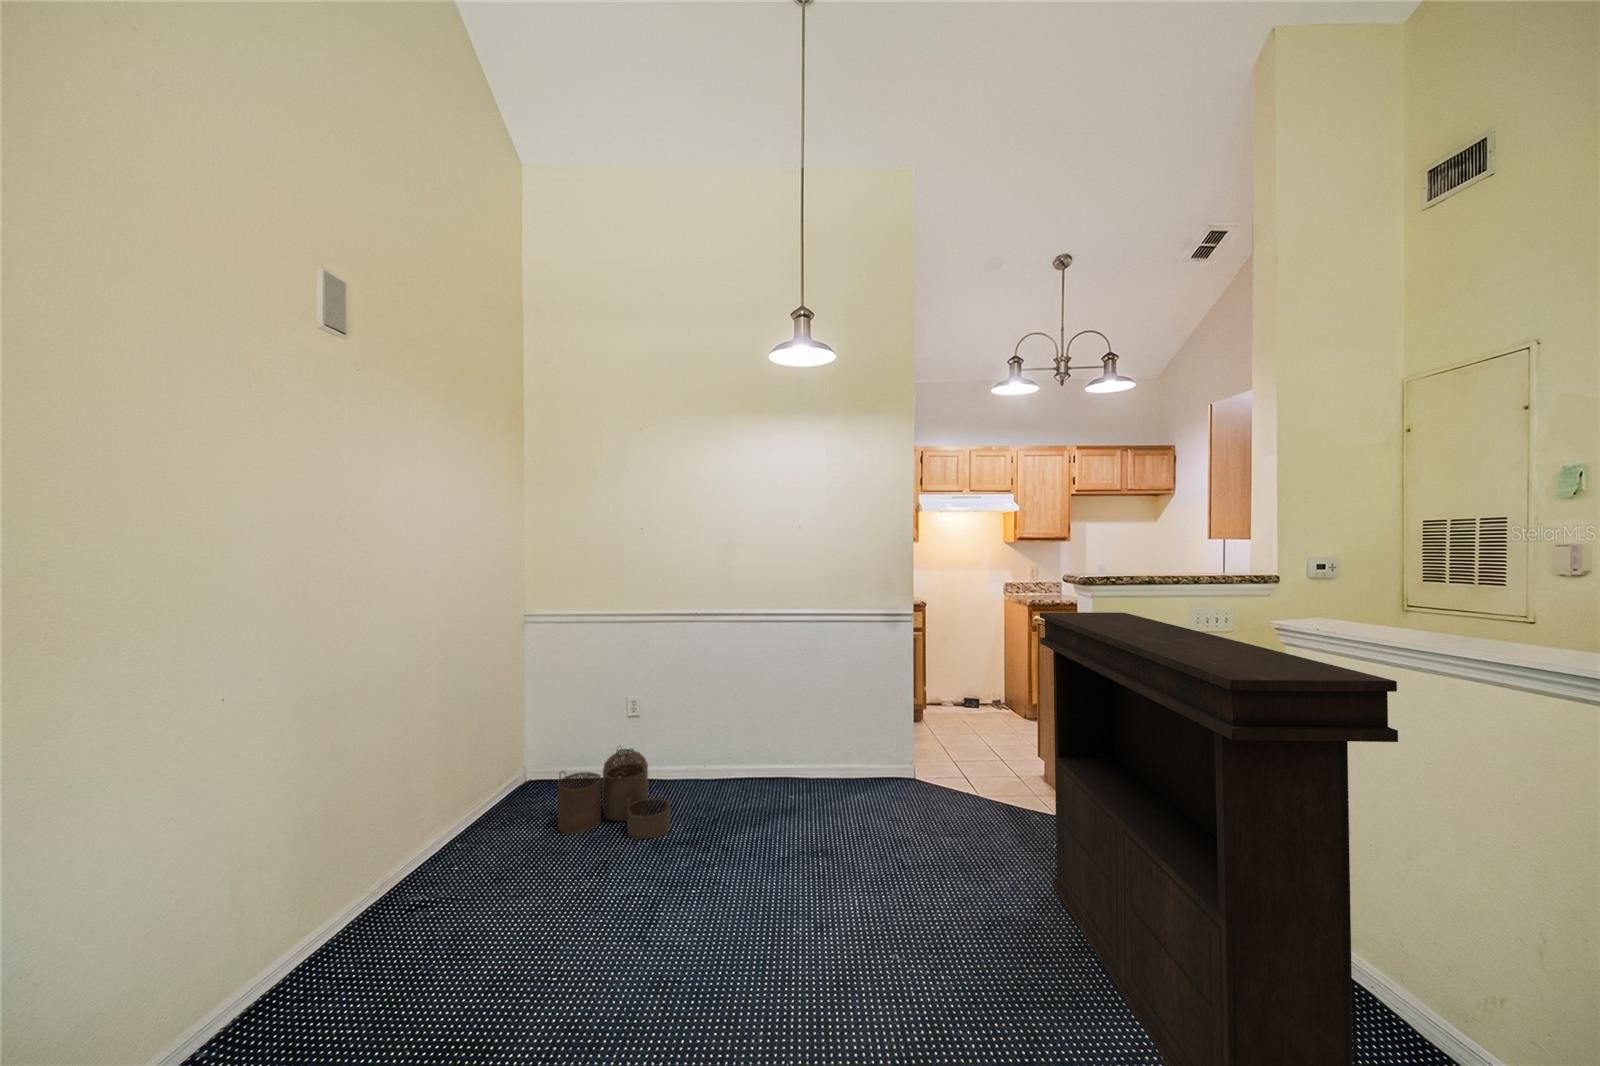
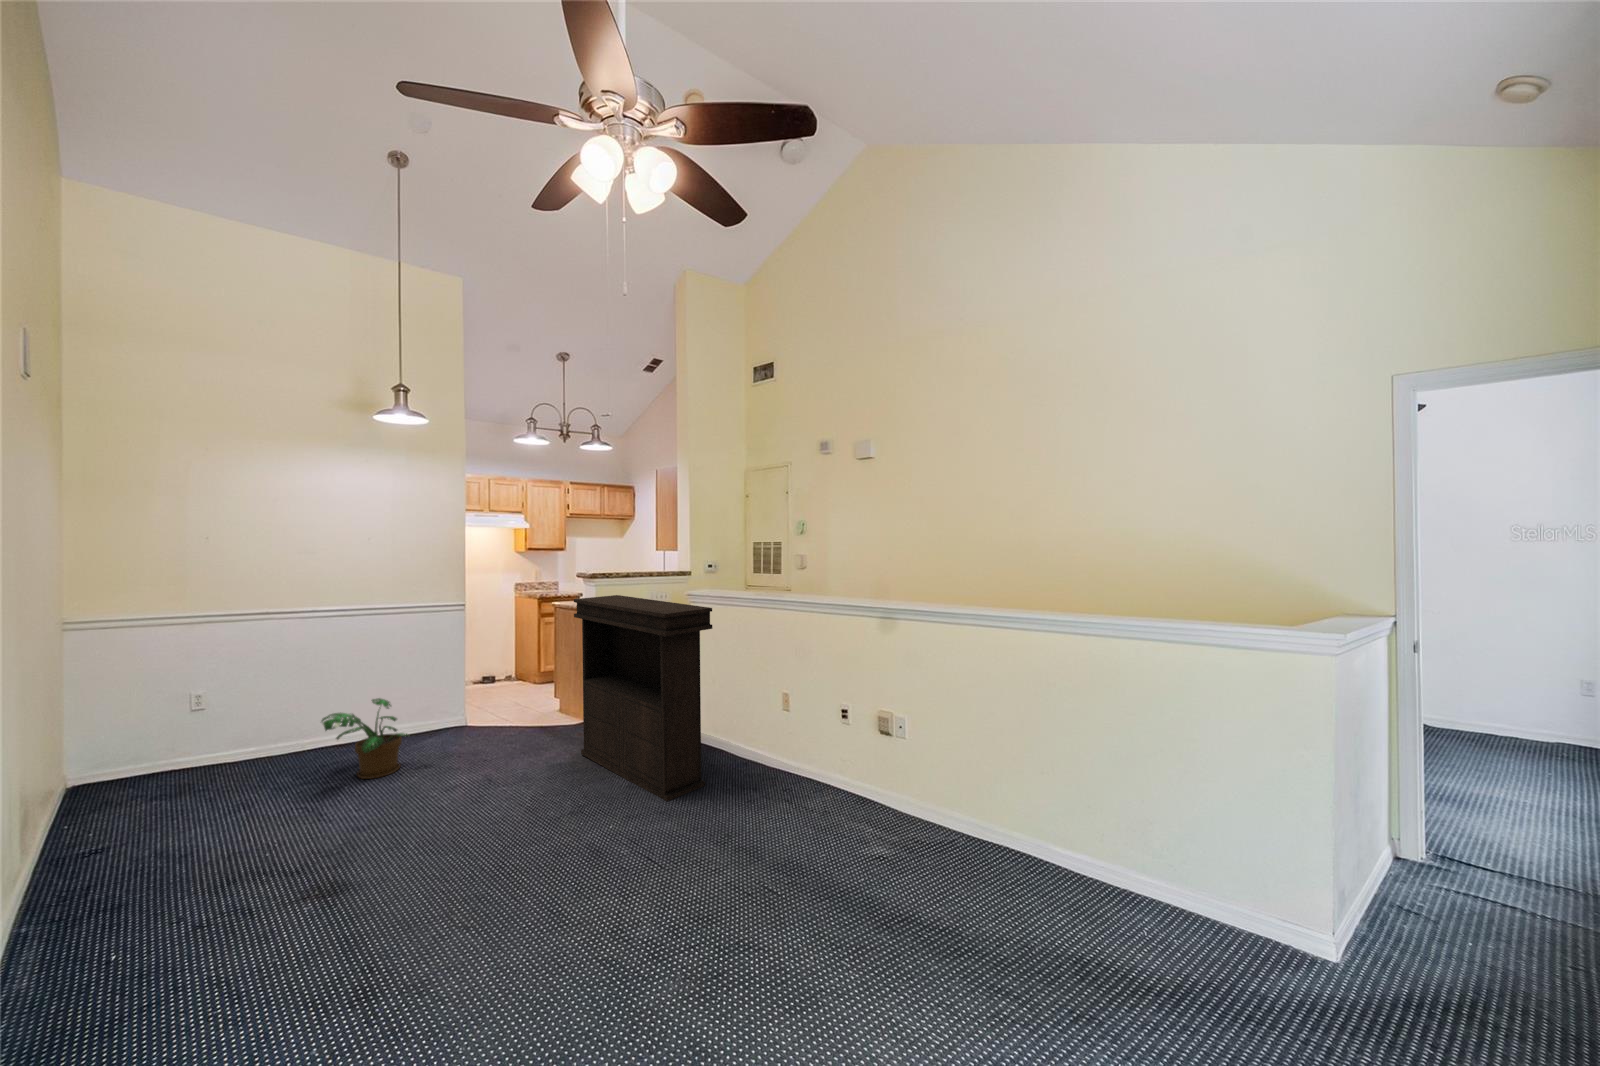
potted plant: none [743,707,838,809] -> present [321,698,407,779]
woven basket: present [557,749,670,839] -> none [72,781,245,876]

